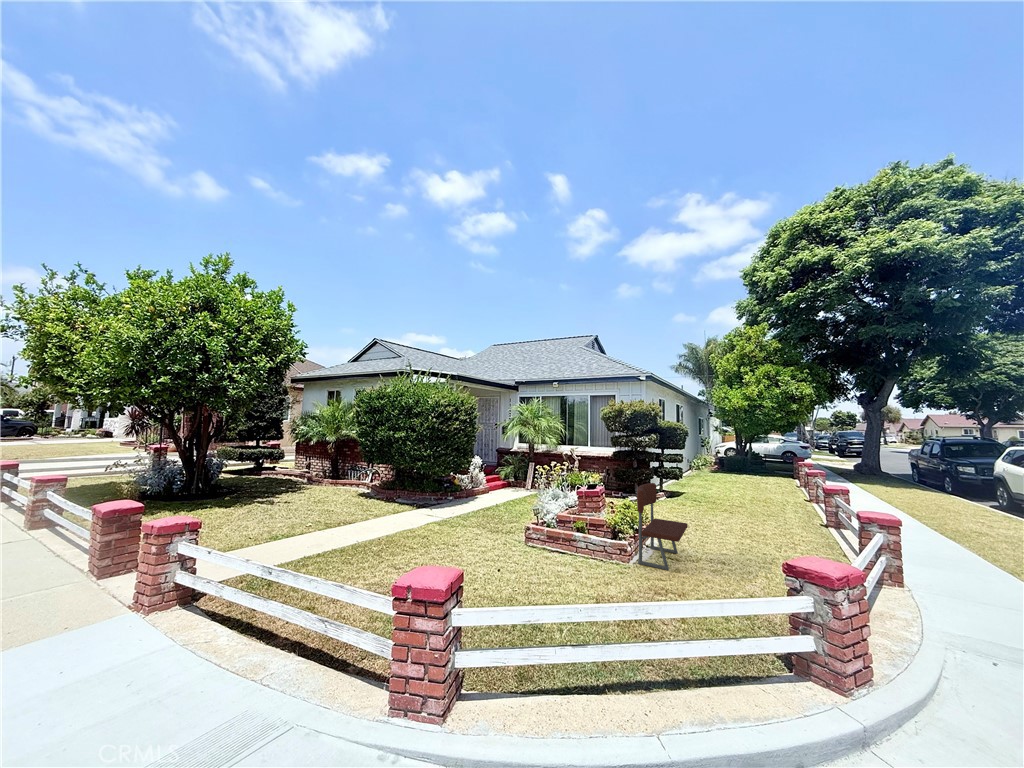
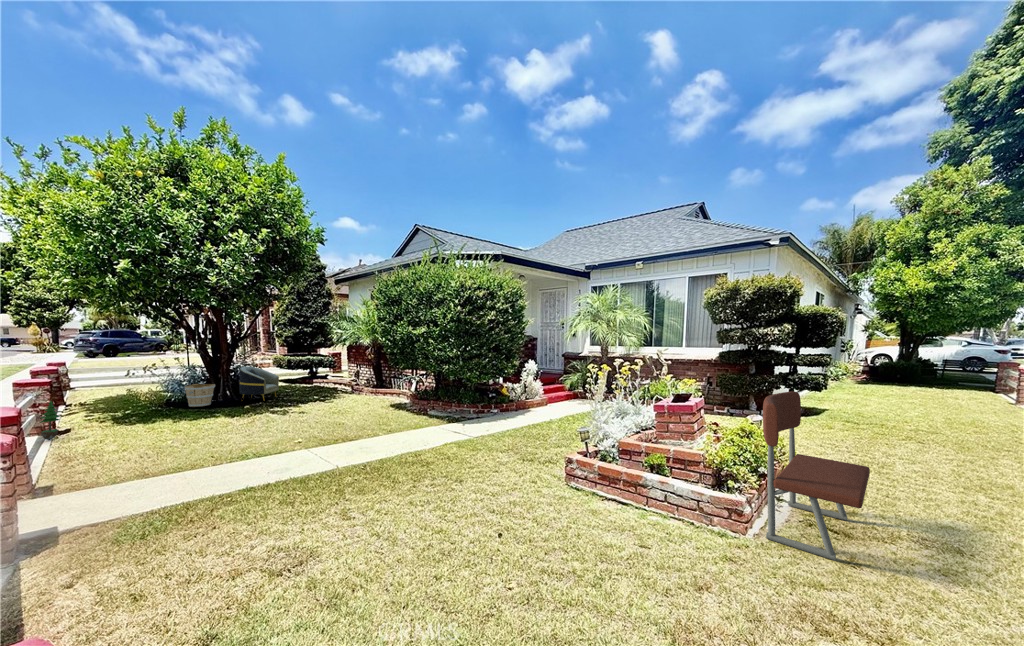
armchair: none [209,462,246,494] -> present [239,366,279,401]
wooden bucket: none [160,478,189,500] -> present [185,384,215,407]
potted tree: none [56,497,76,533] -> present [40,401,60,440]

